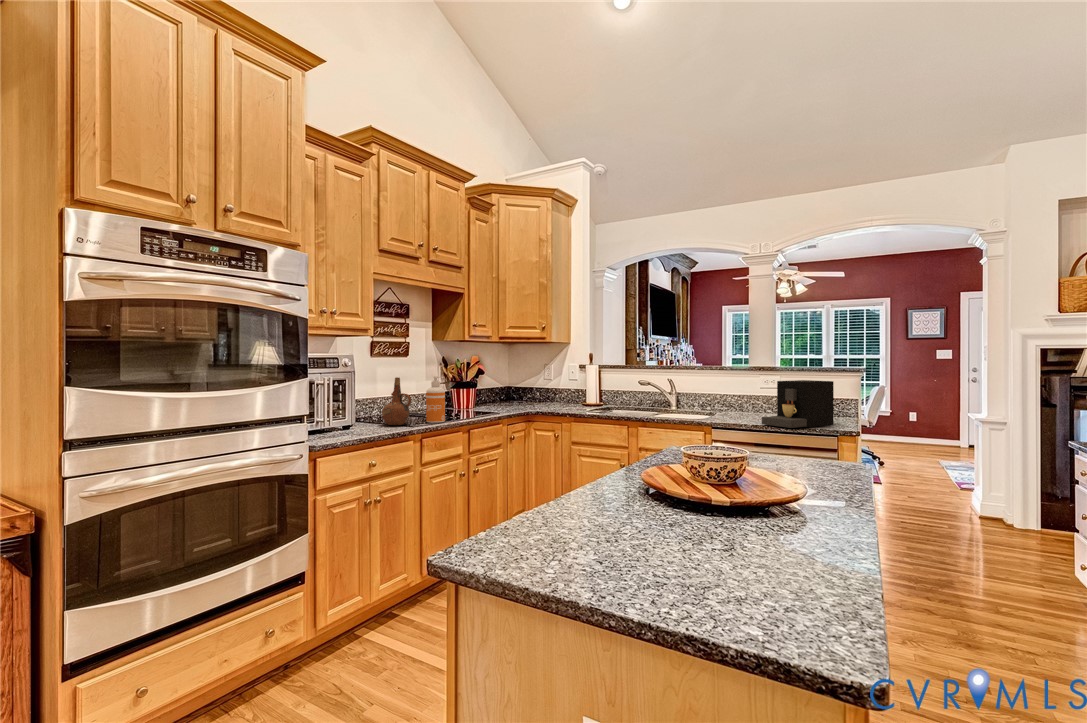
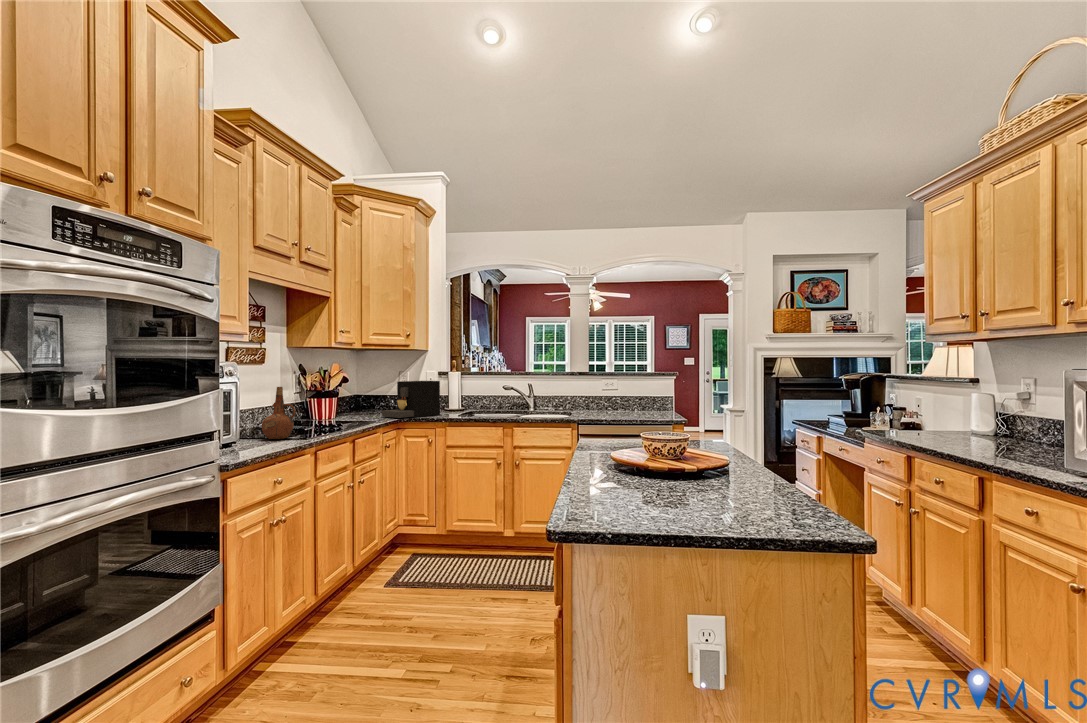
soap dispenser: present [426,376,445,423] -> none [308,385,329,434]
coffee maker: present [762,380,834,428] -> present [382,381,440,418]

